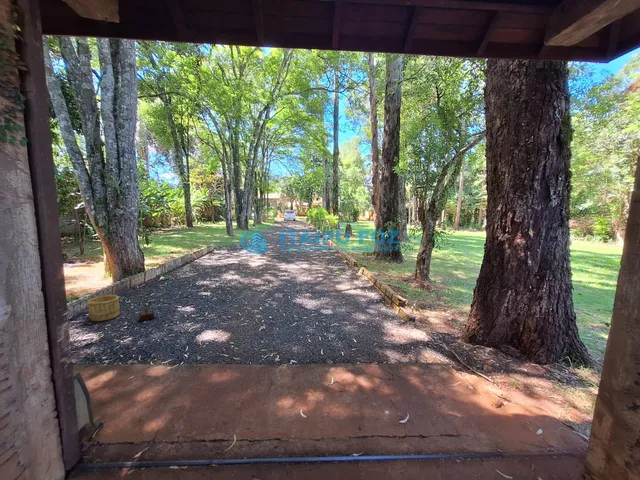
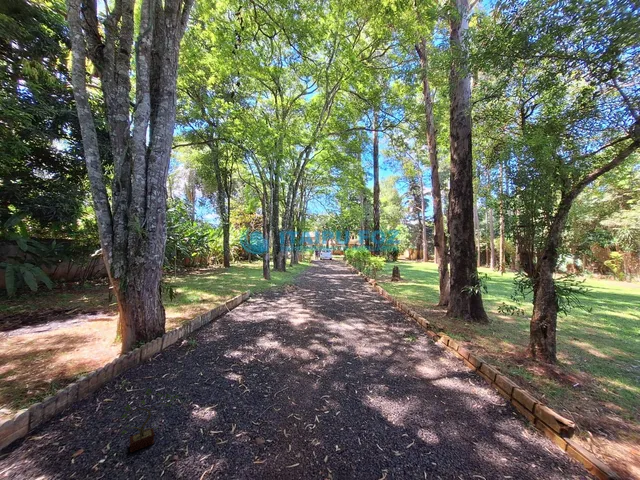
wooden bucket: present [87,295,120,321] -> none [54,394,108,449]

